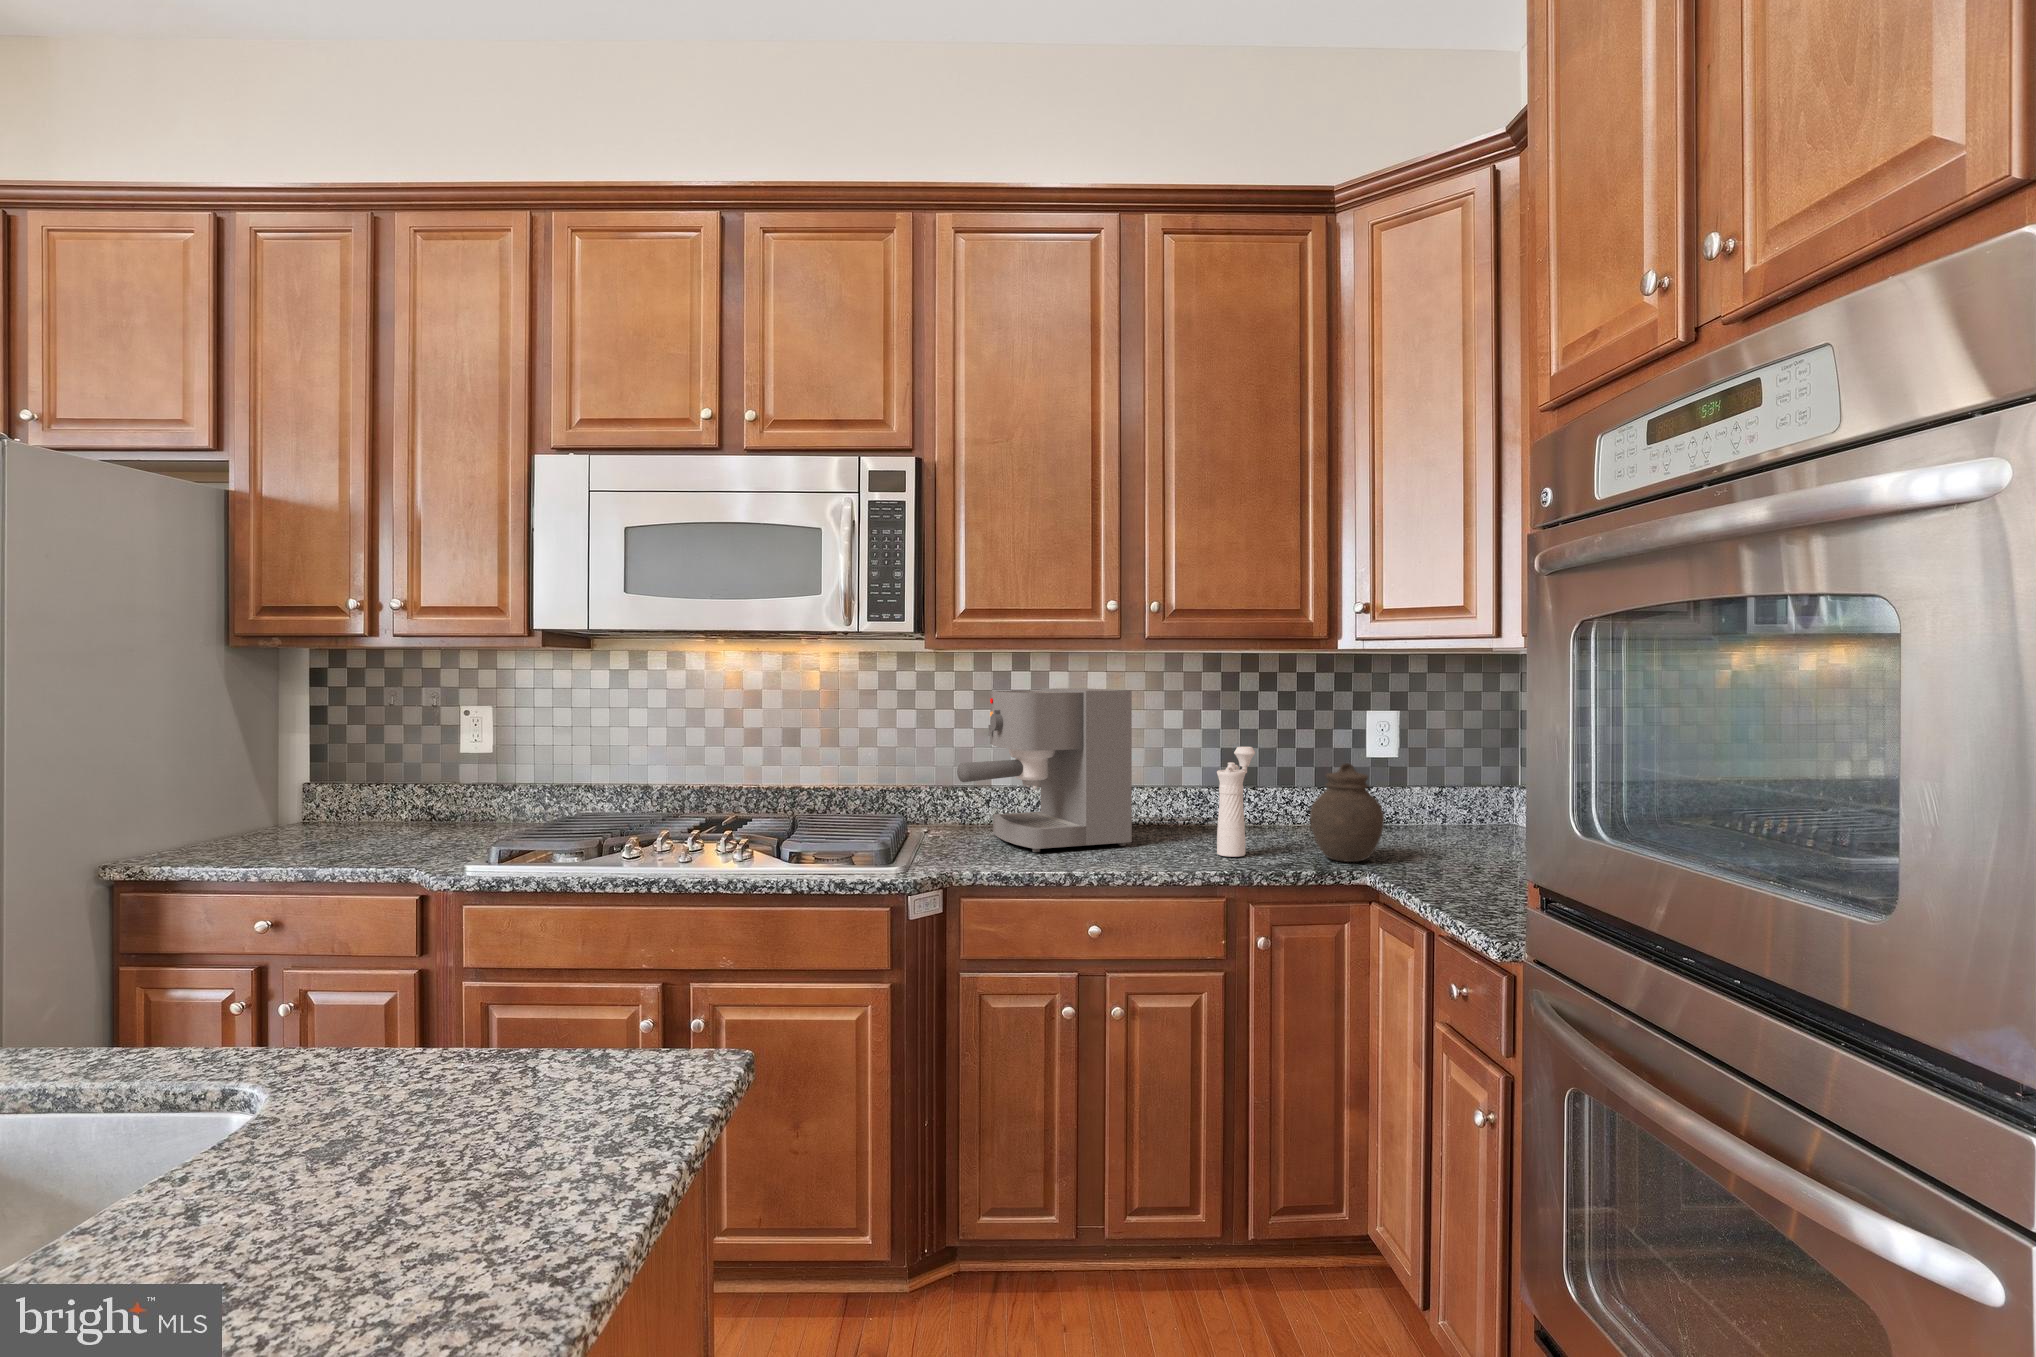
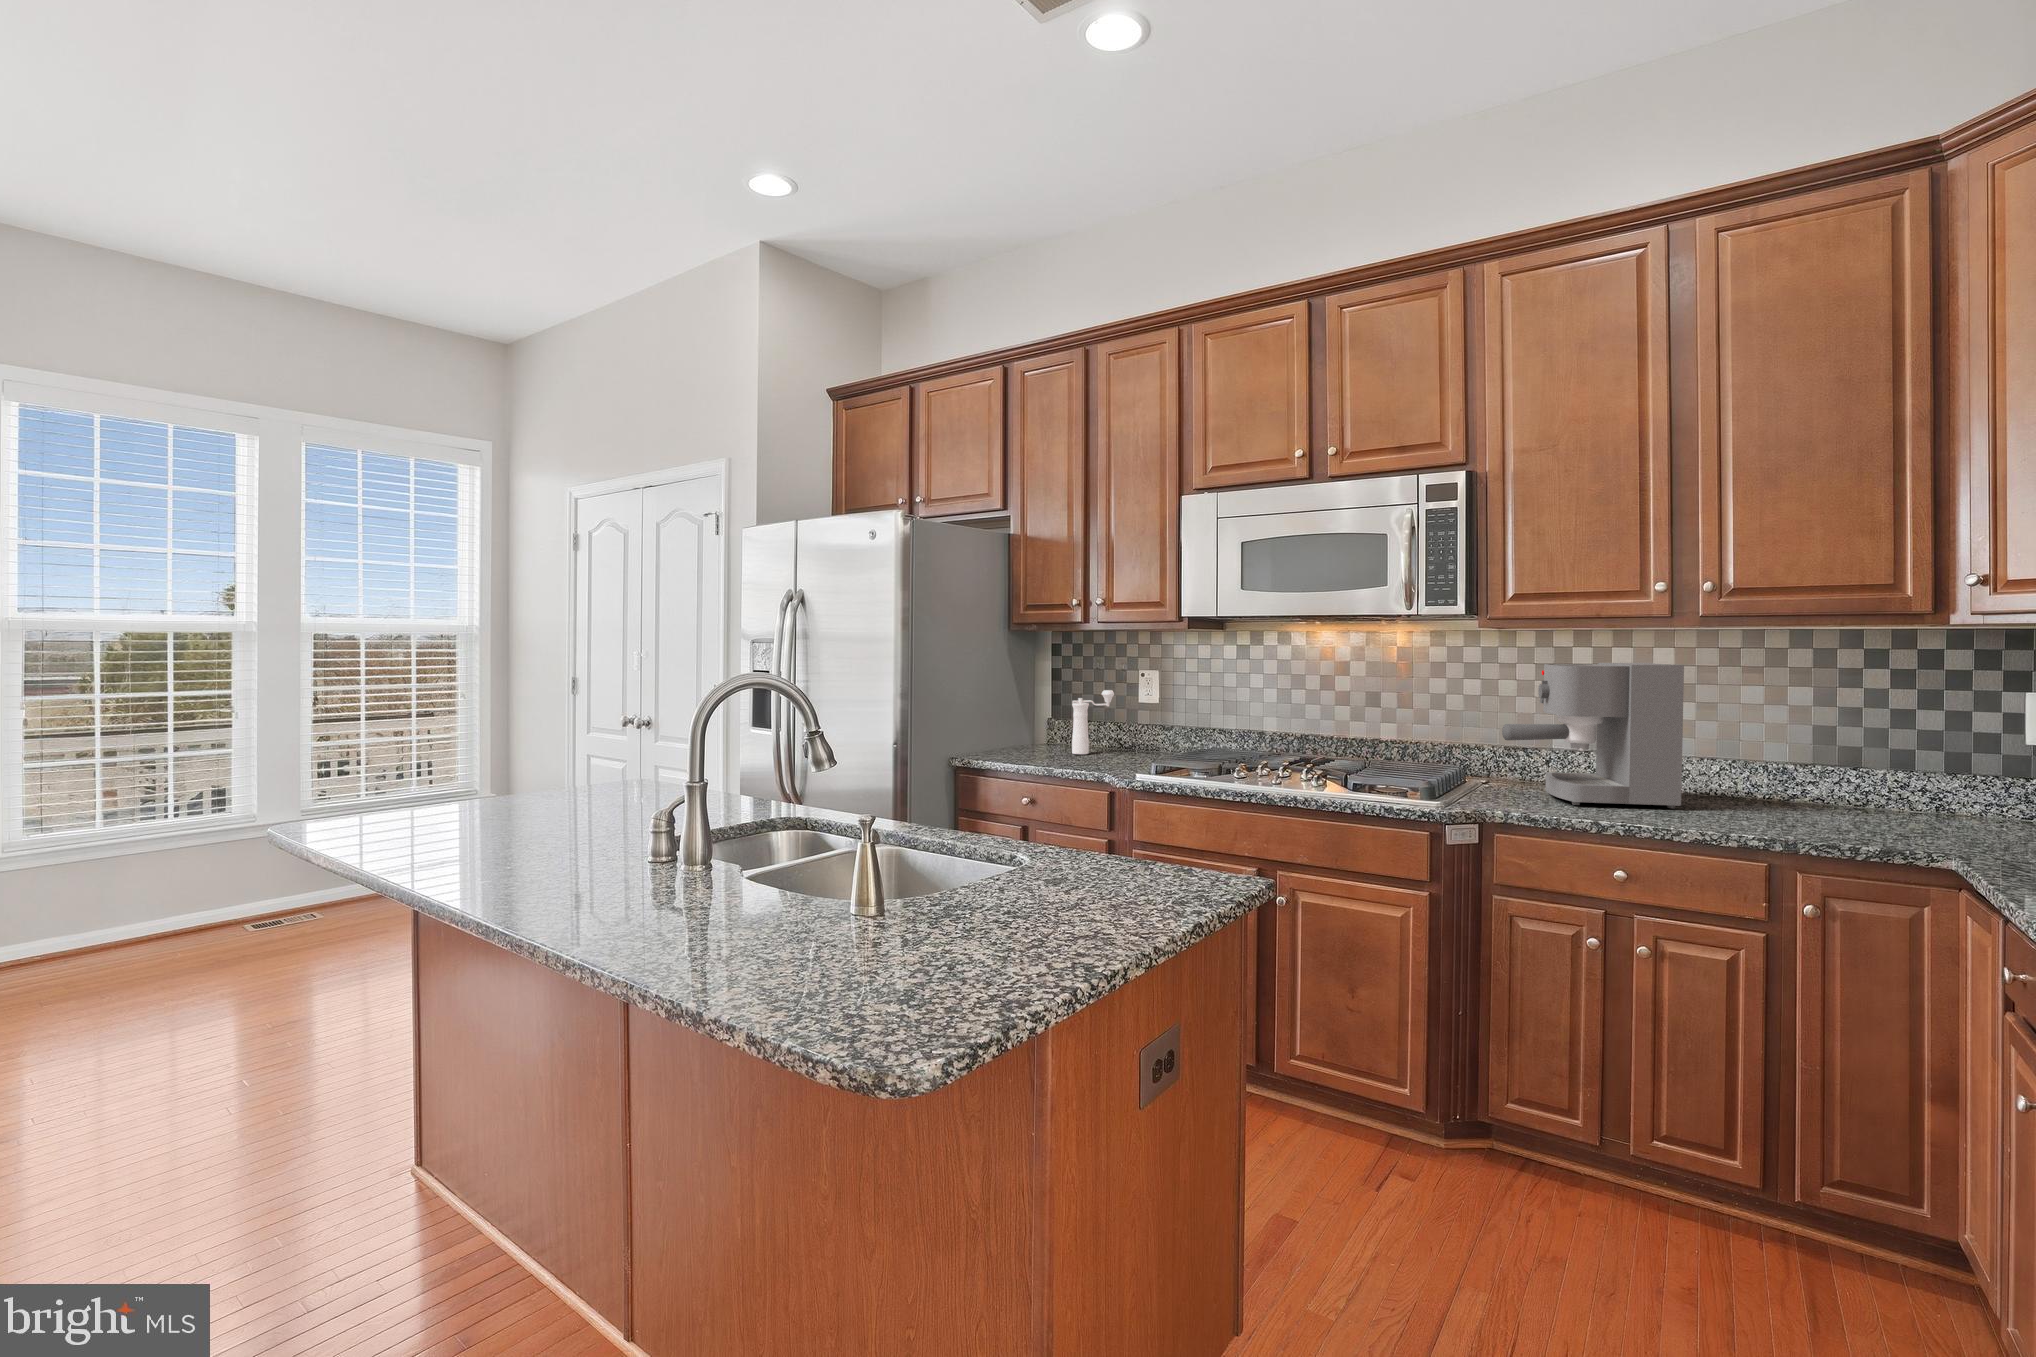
pepper mill: present [1217,747,1255,857] -> present [1072,690,1114,754]
jar: present [1310,763,1384,862] -> none [1888,743,1987,844]

